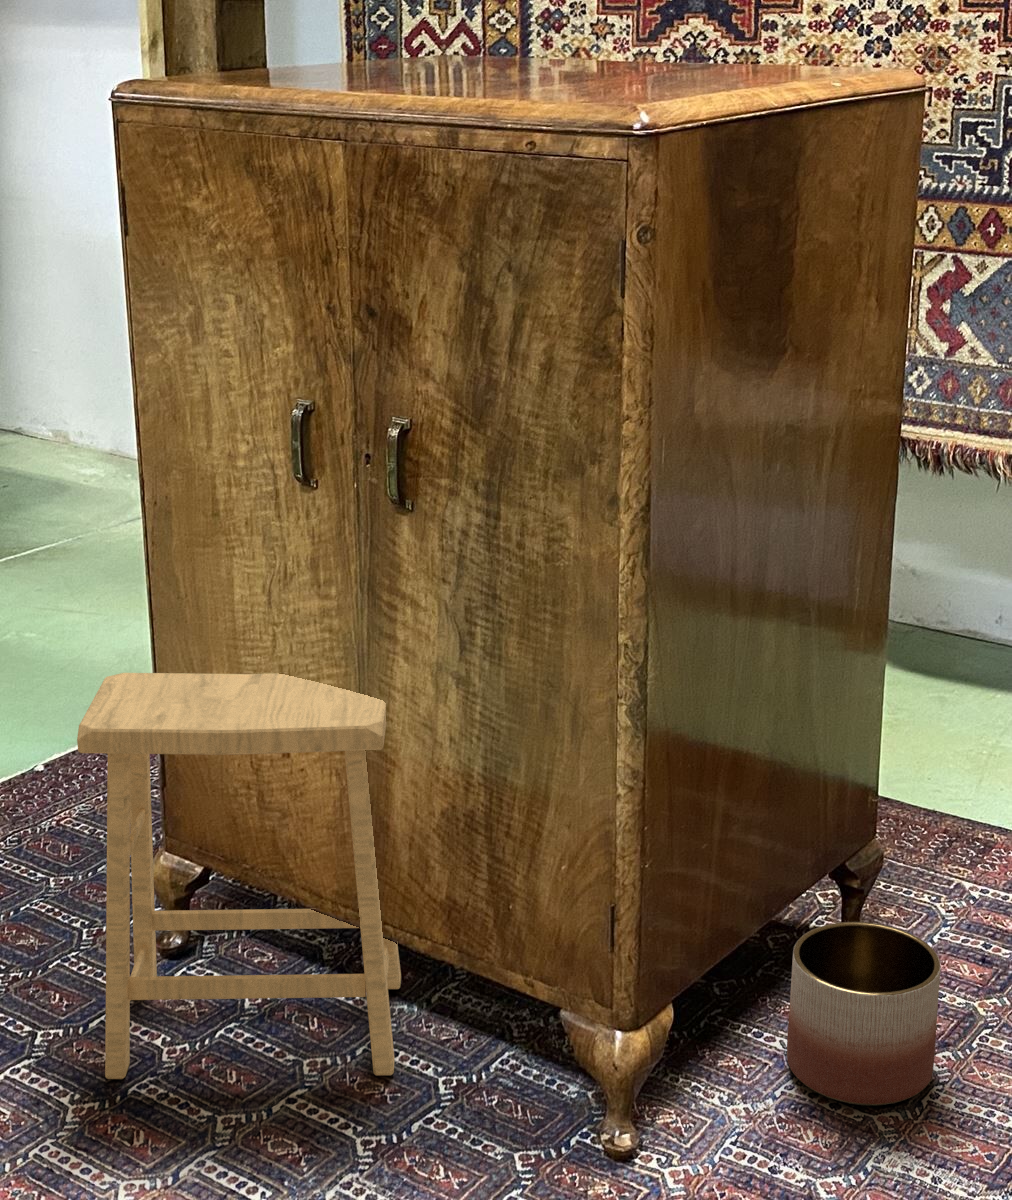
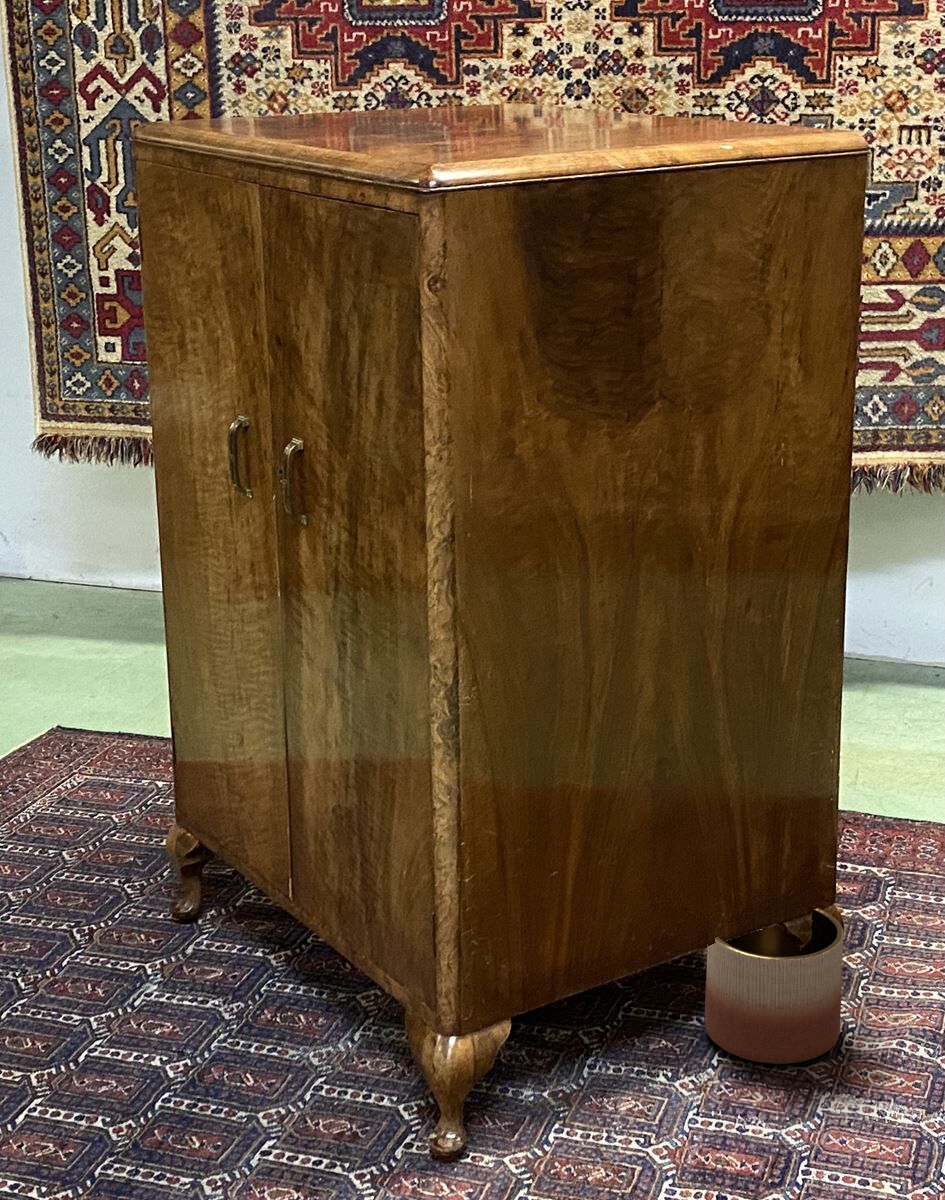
footstool: present [77,673,401,1079] -> none [19,716,353,1162]

